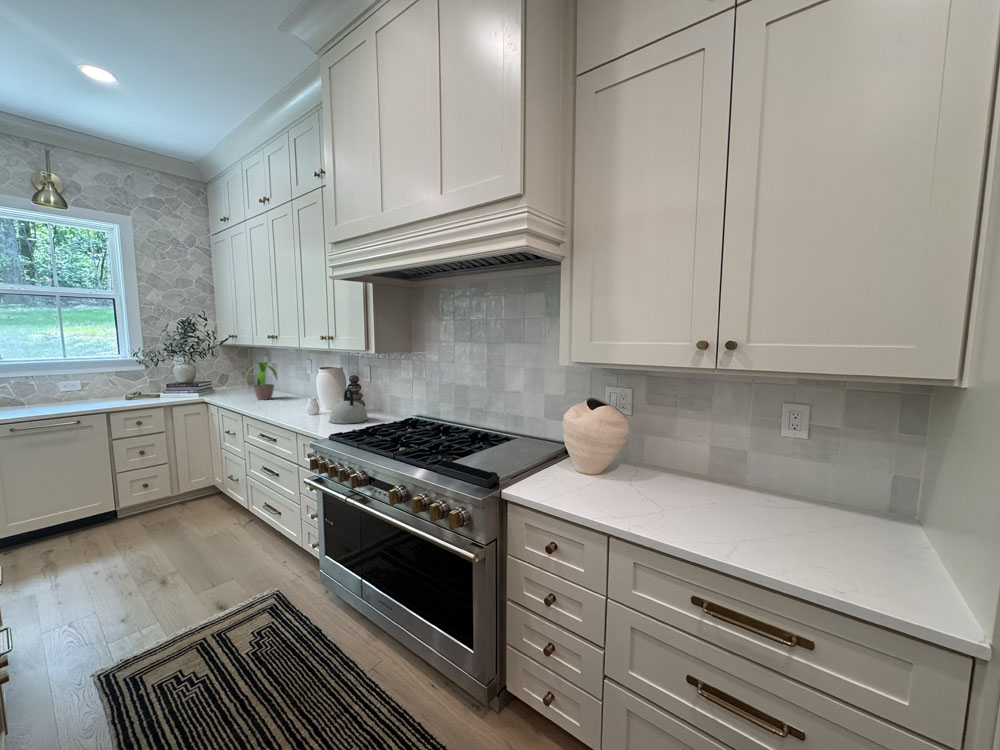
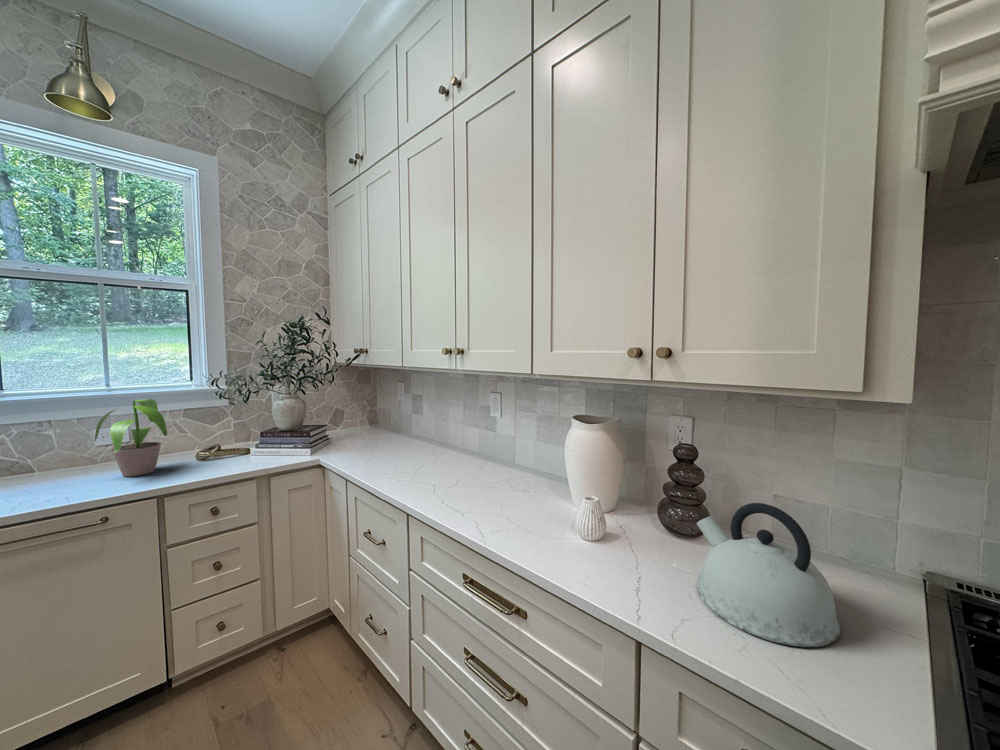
potted plant: present [250,362,277,400] -> present [94,399,167,477]

